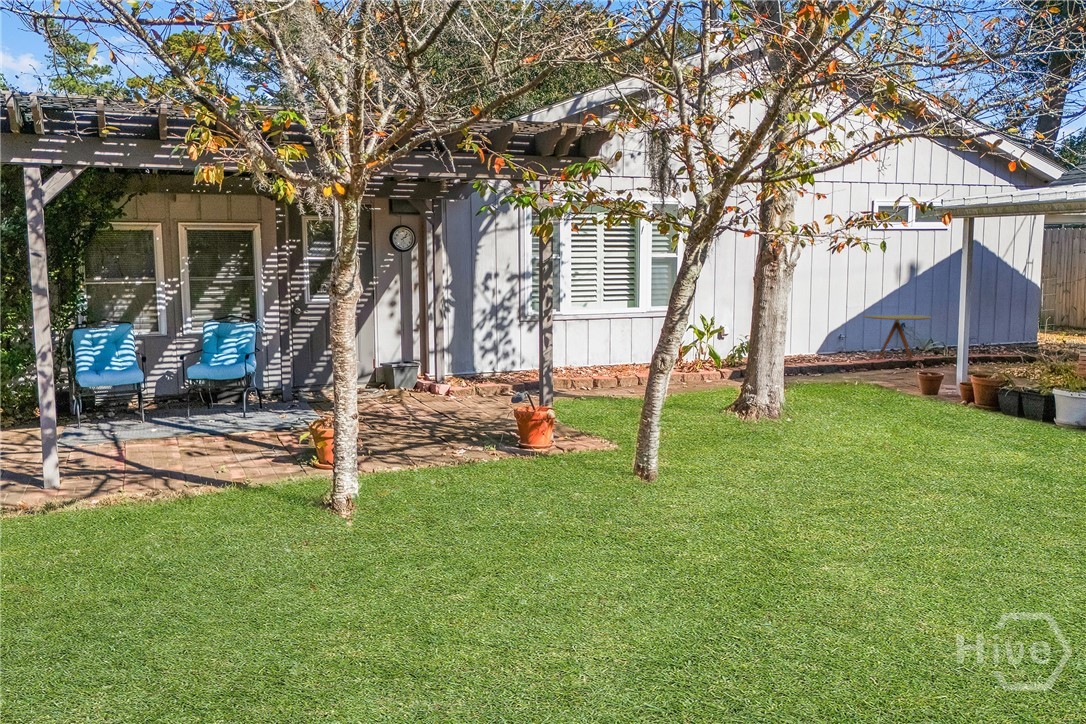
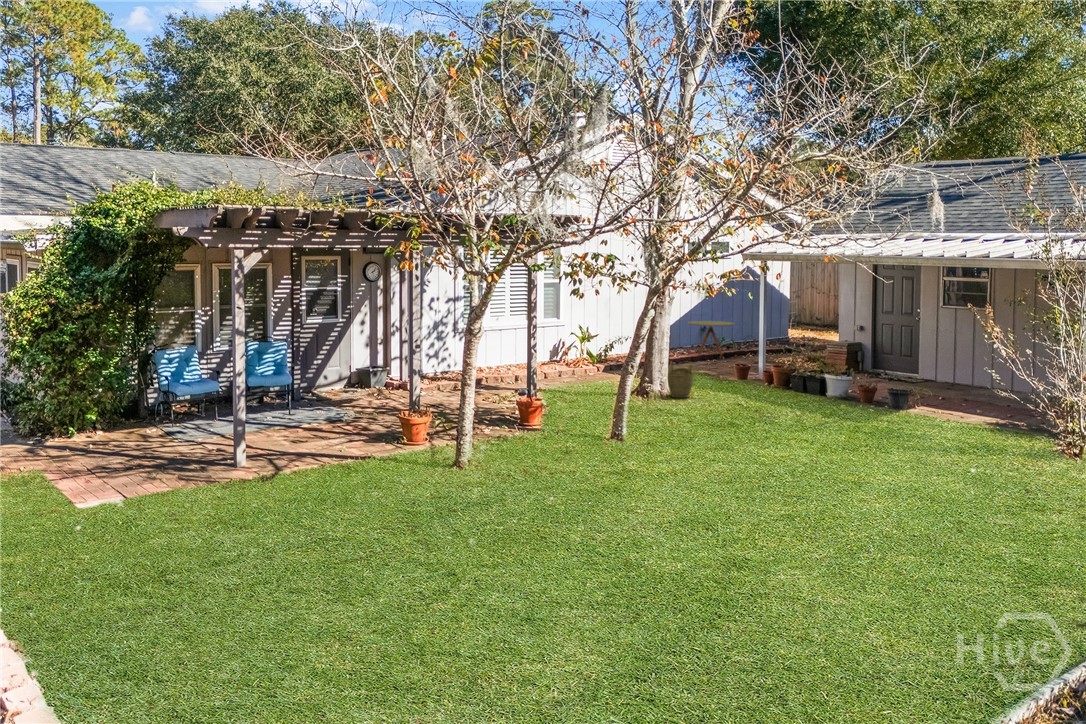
woven basket: none [781,361,821,416] -> present [668,361,693,398]

